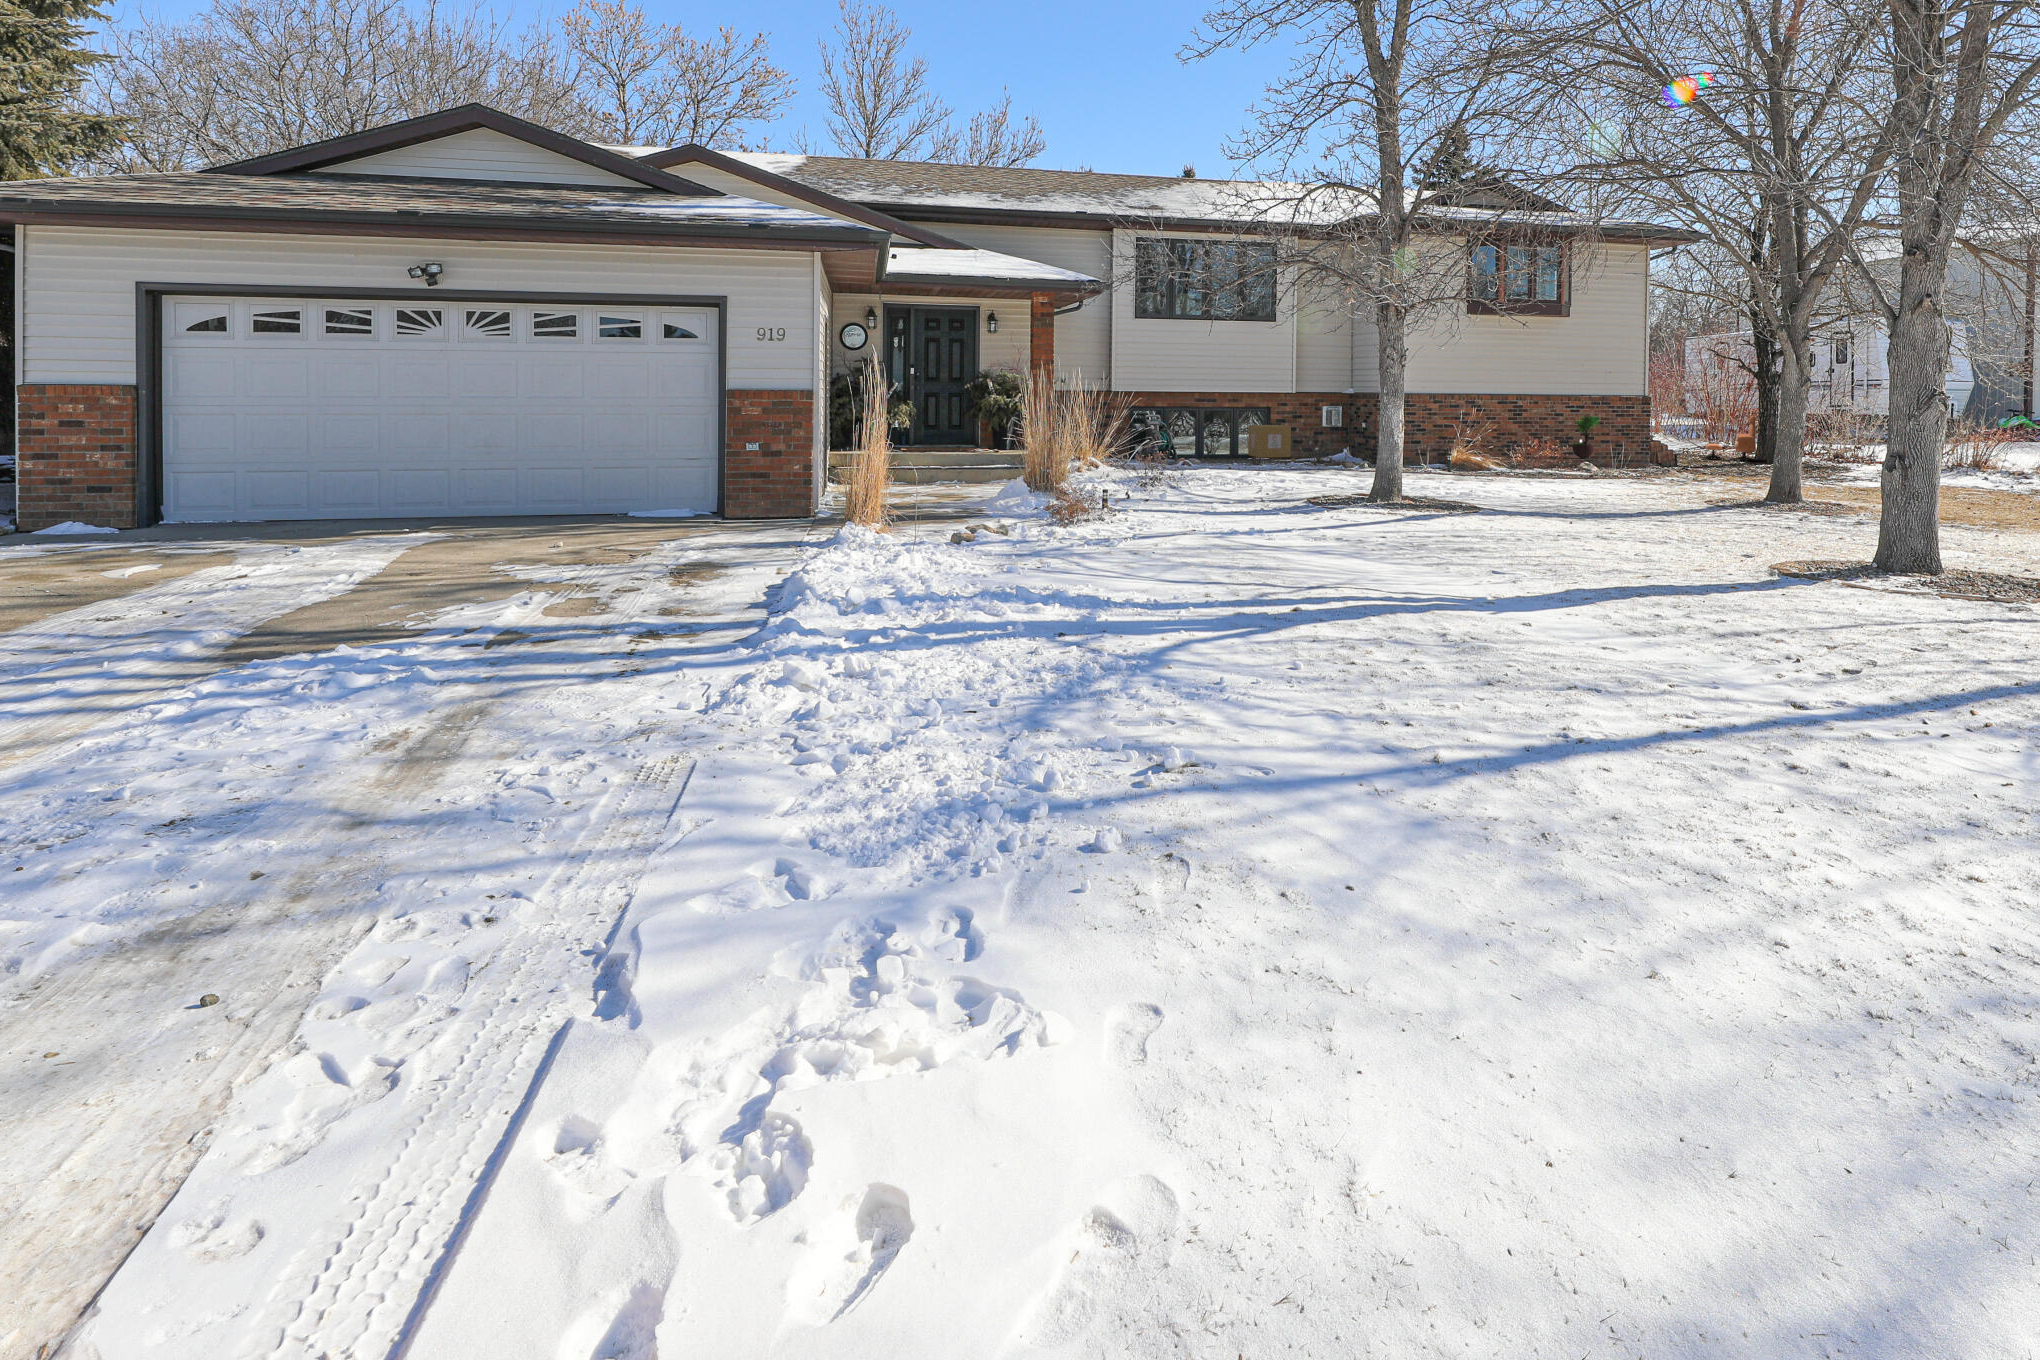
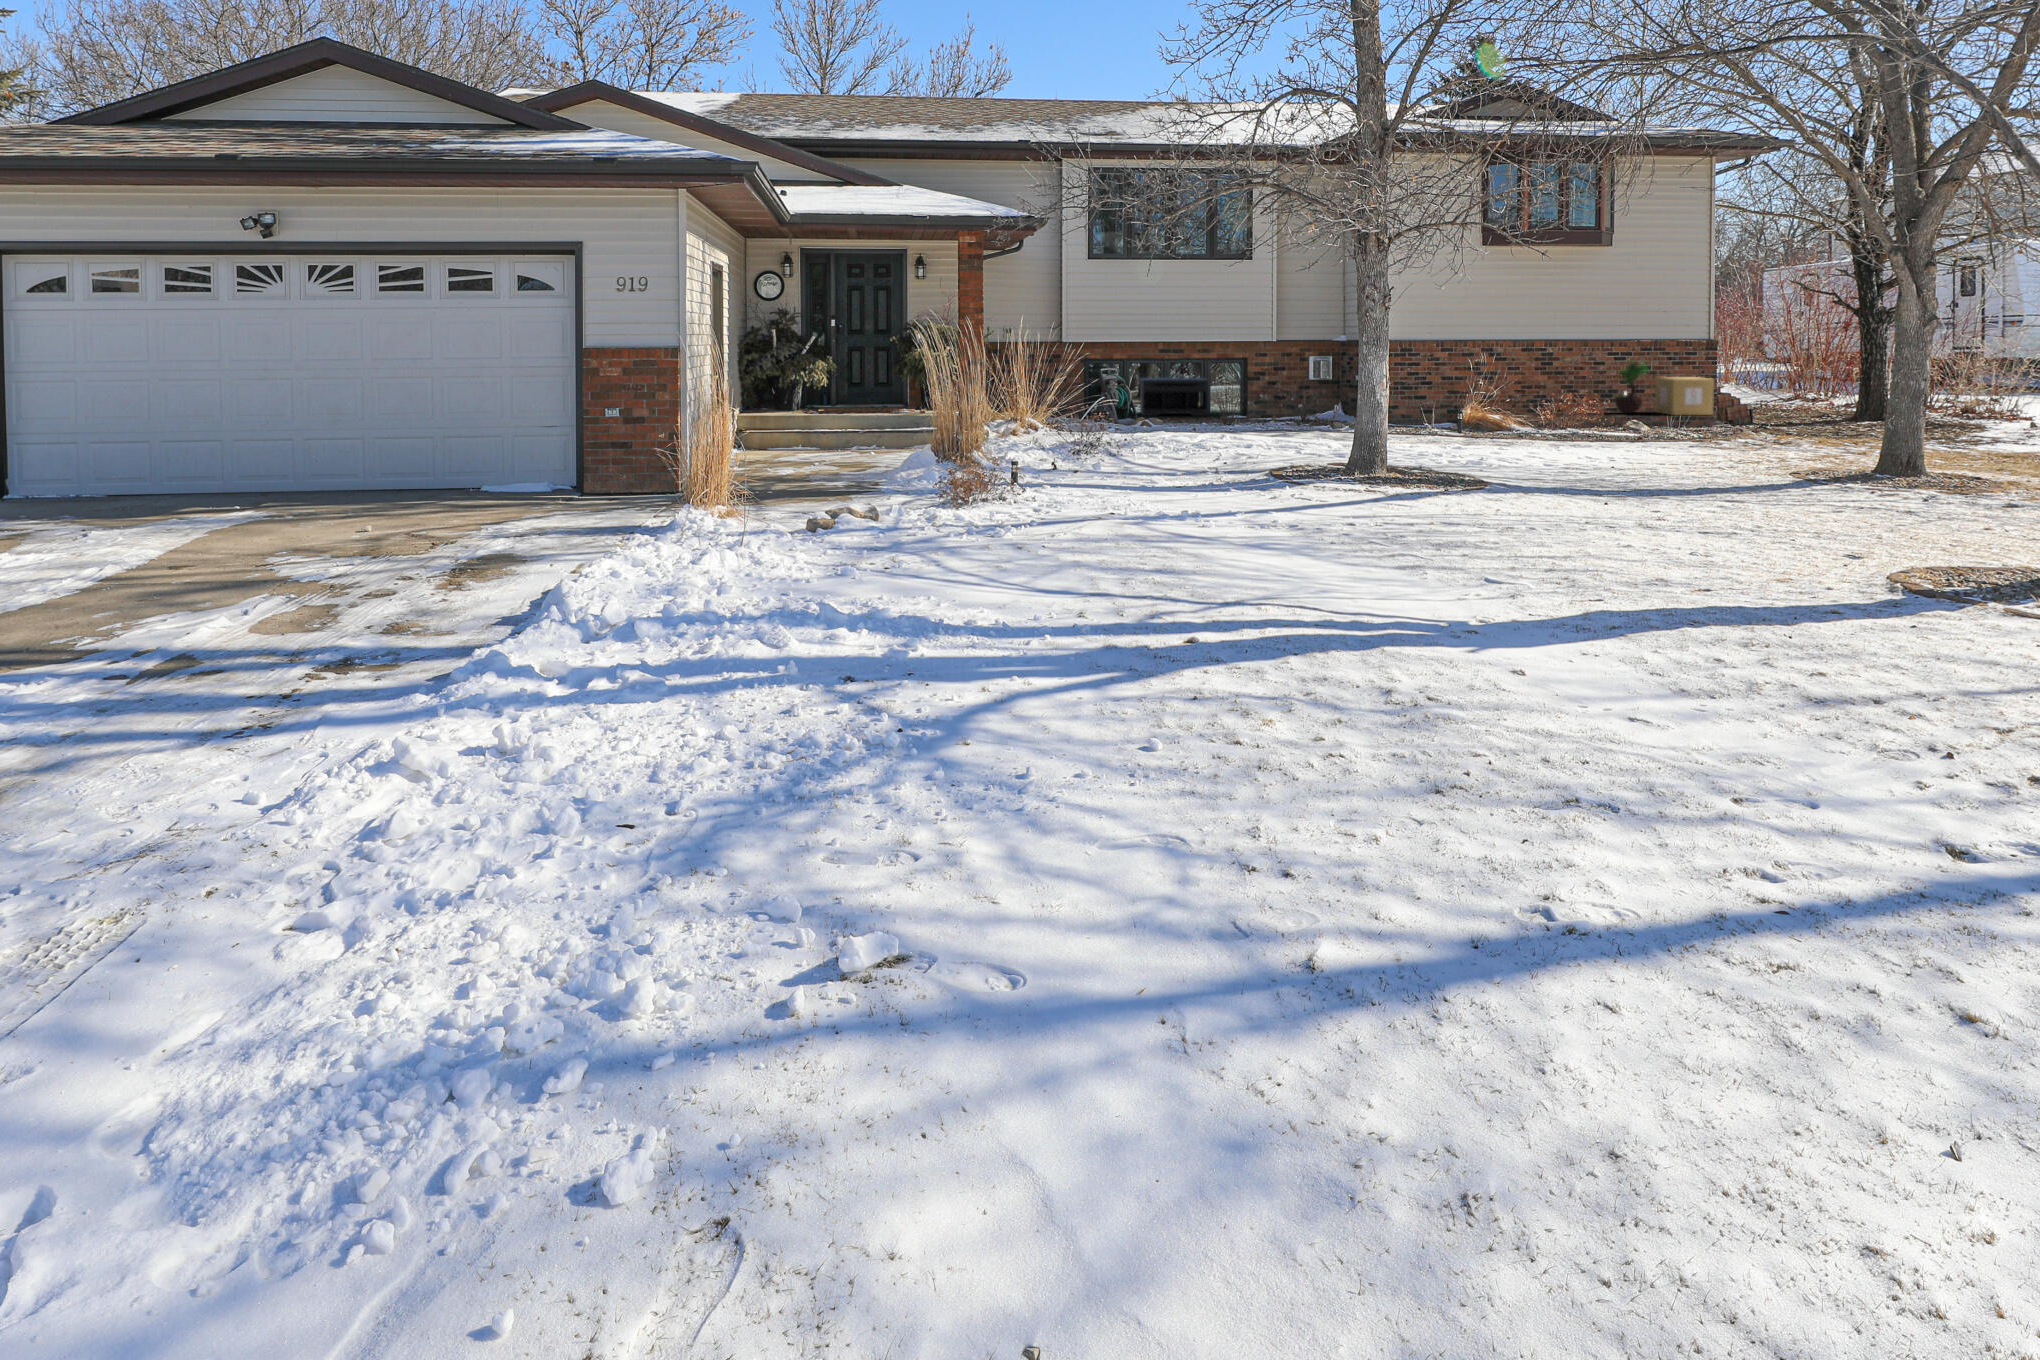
lounge chair: present [1701,416,1759,461] -> none [1782,360,1861,417]
bench: none [1185,424,1243,457] -> present [1140,378,1208,416]
cardboard box: present [1248,425,1291,458] -> present [1654,377,1714,415]

